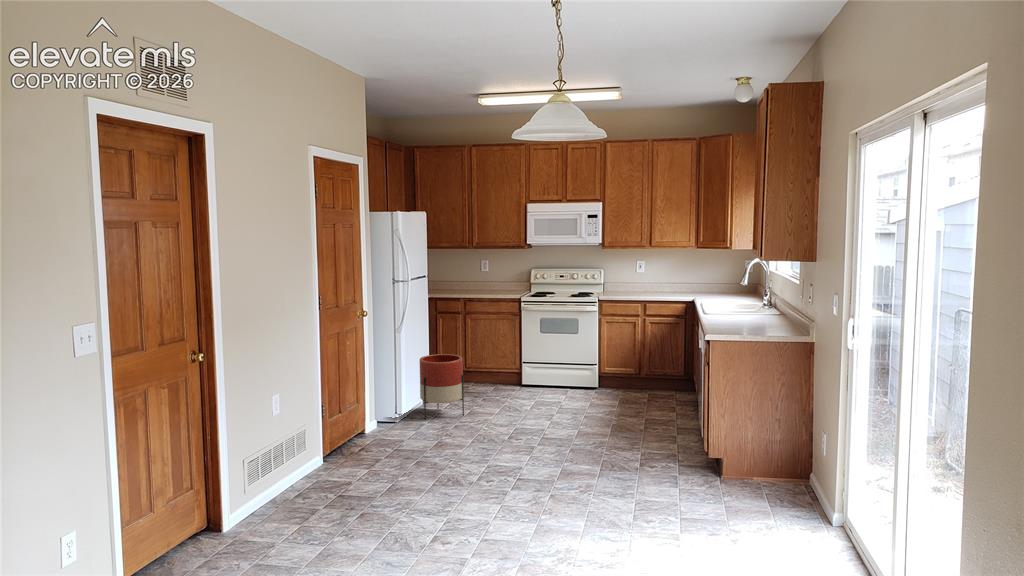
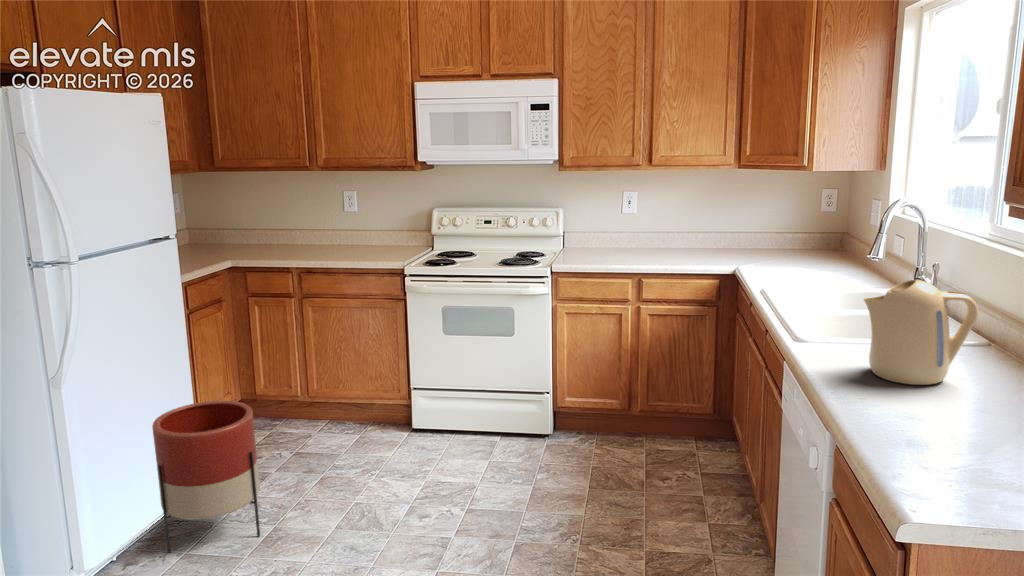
kettle: none [722,287,762,325] -> present [863,280,978,385]

